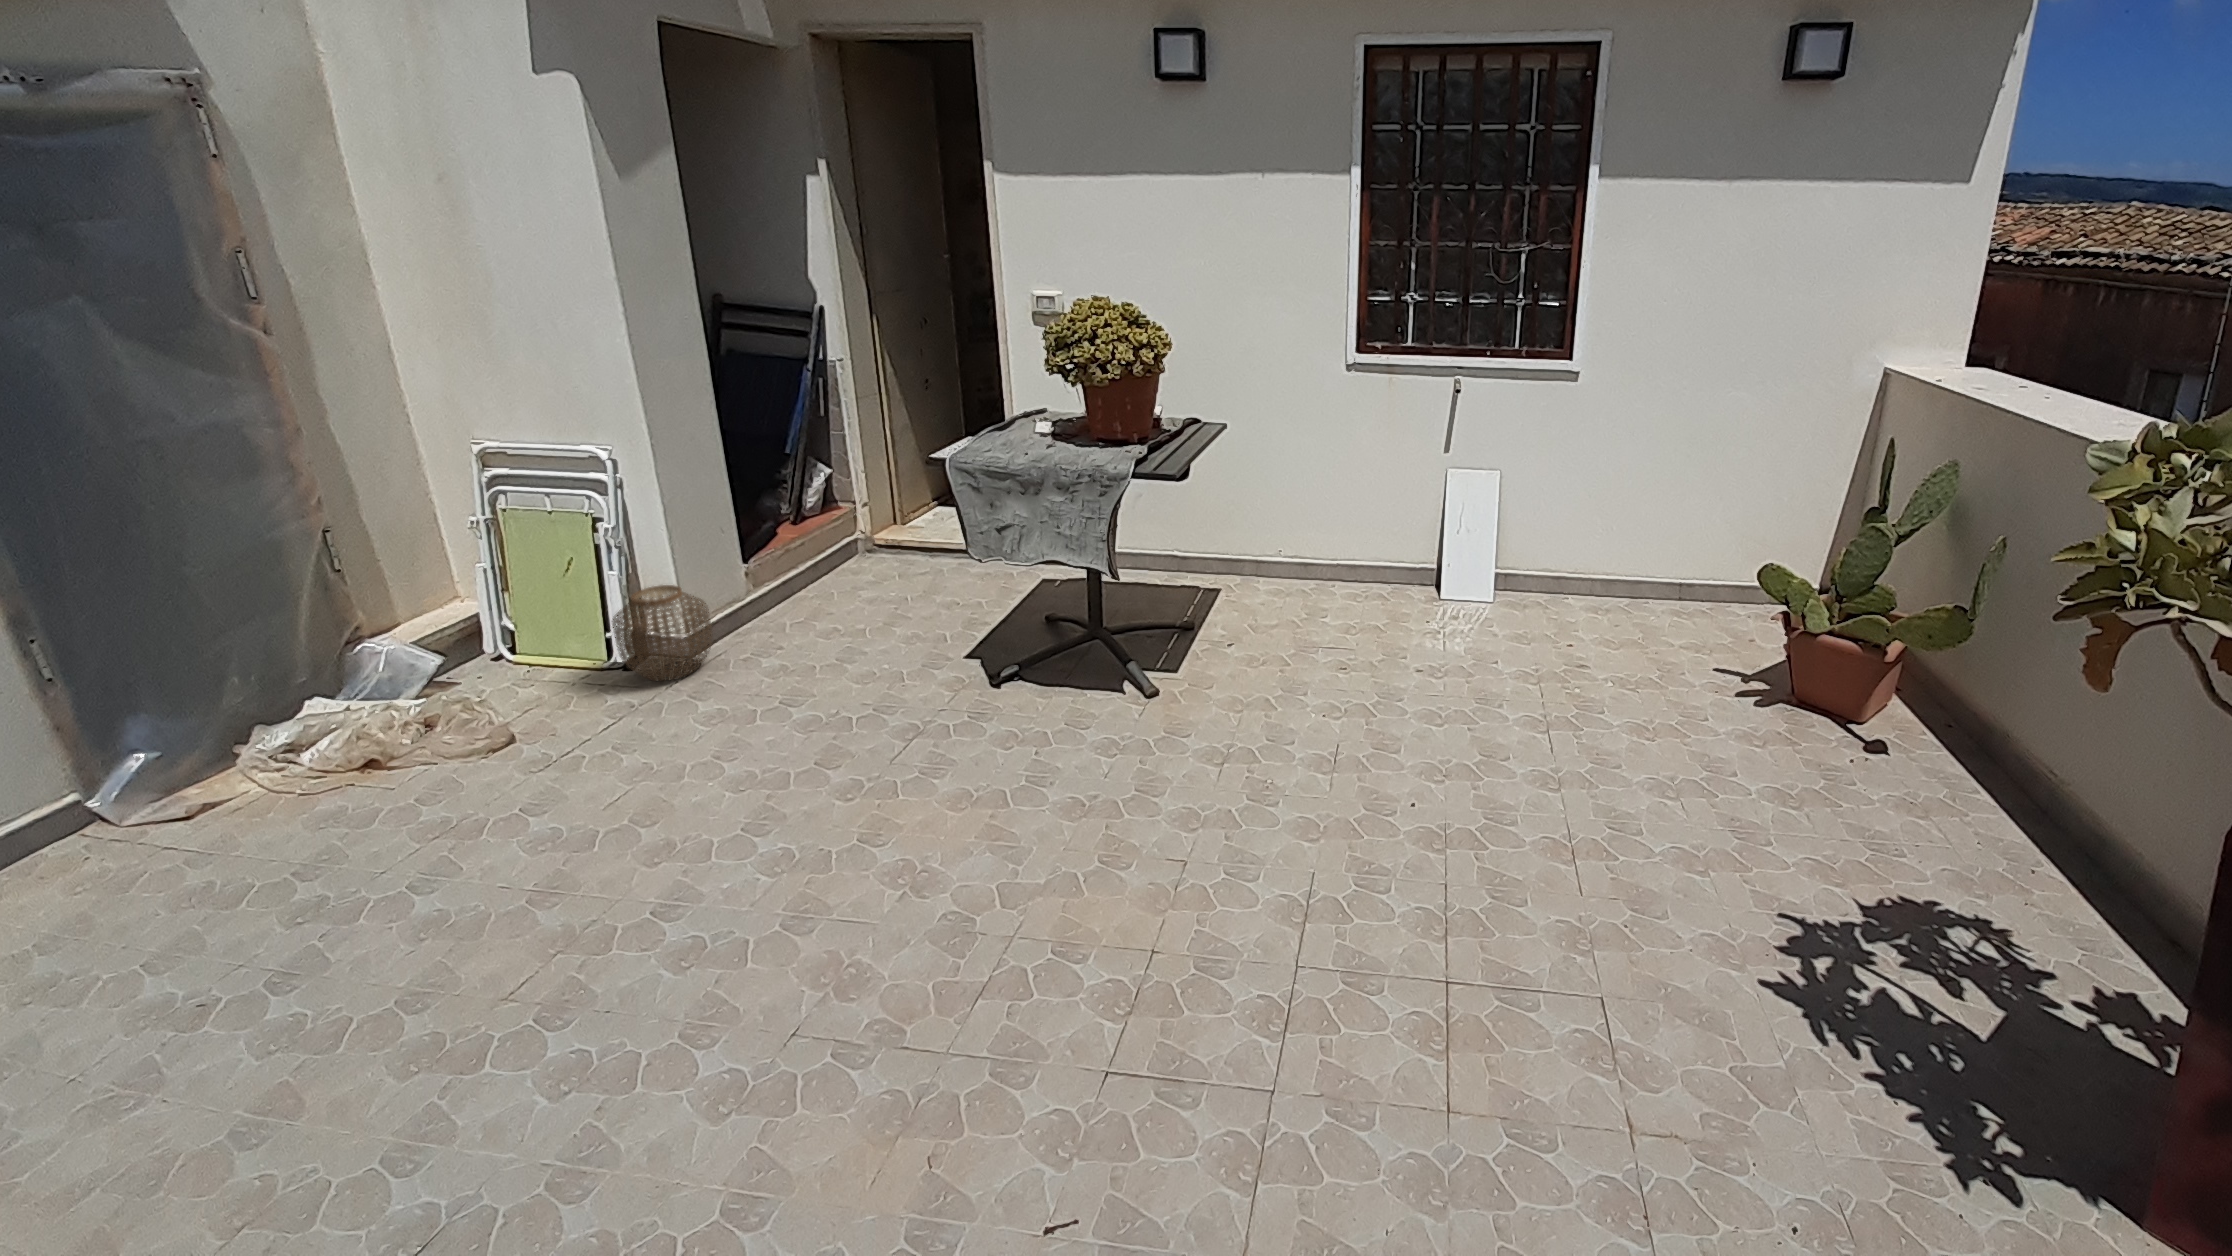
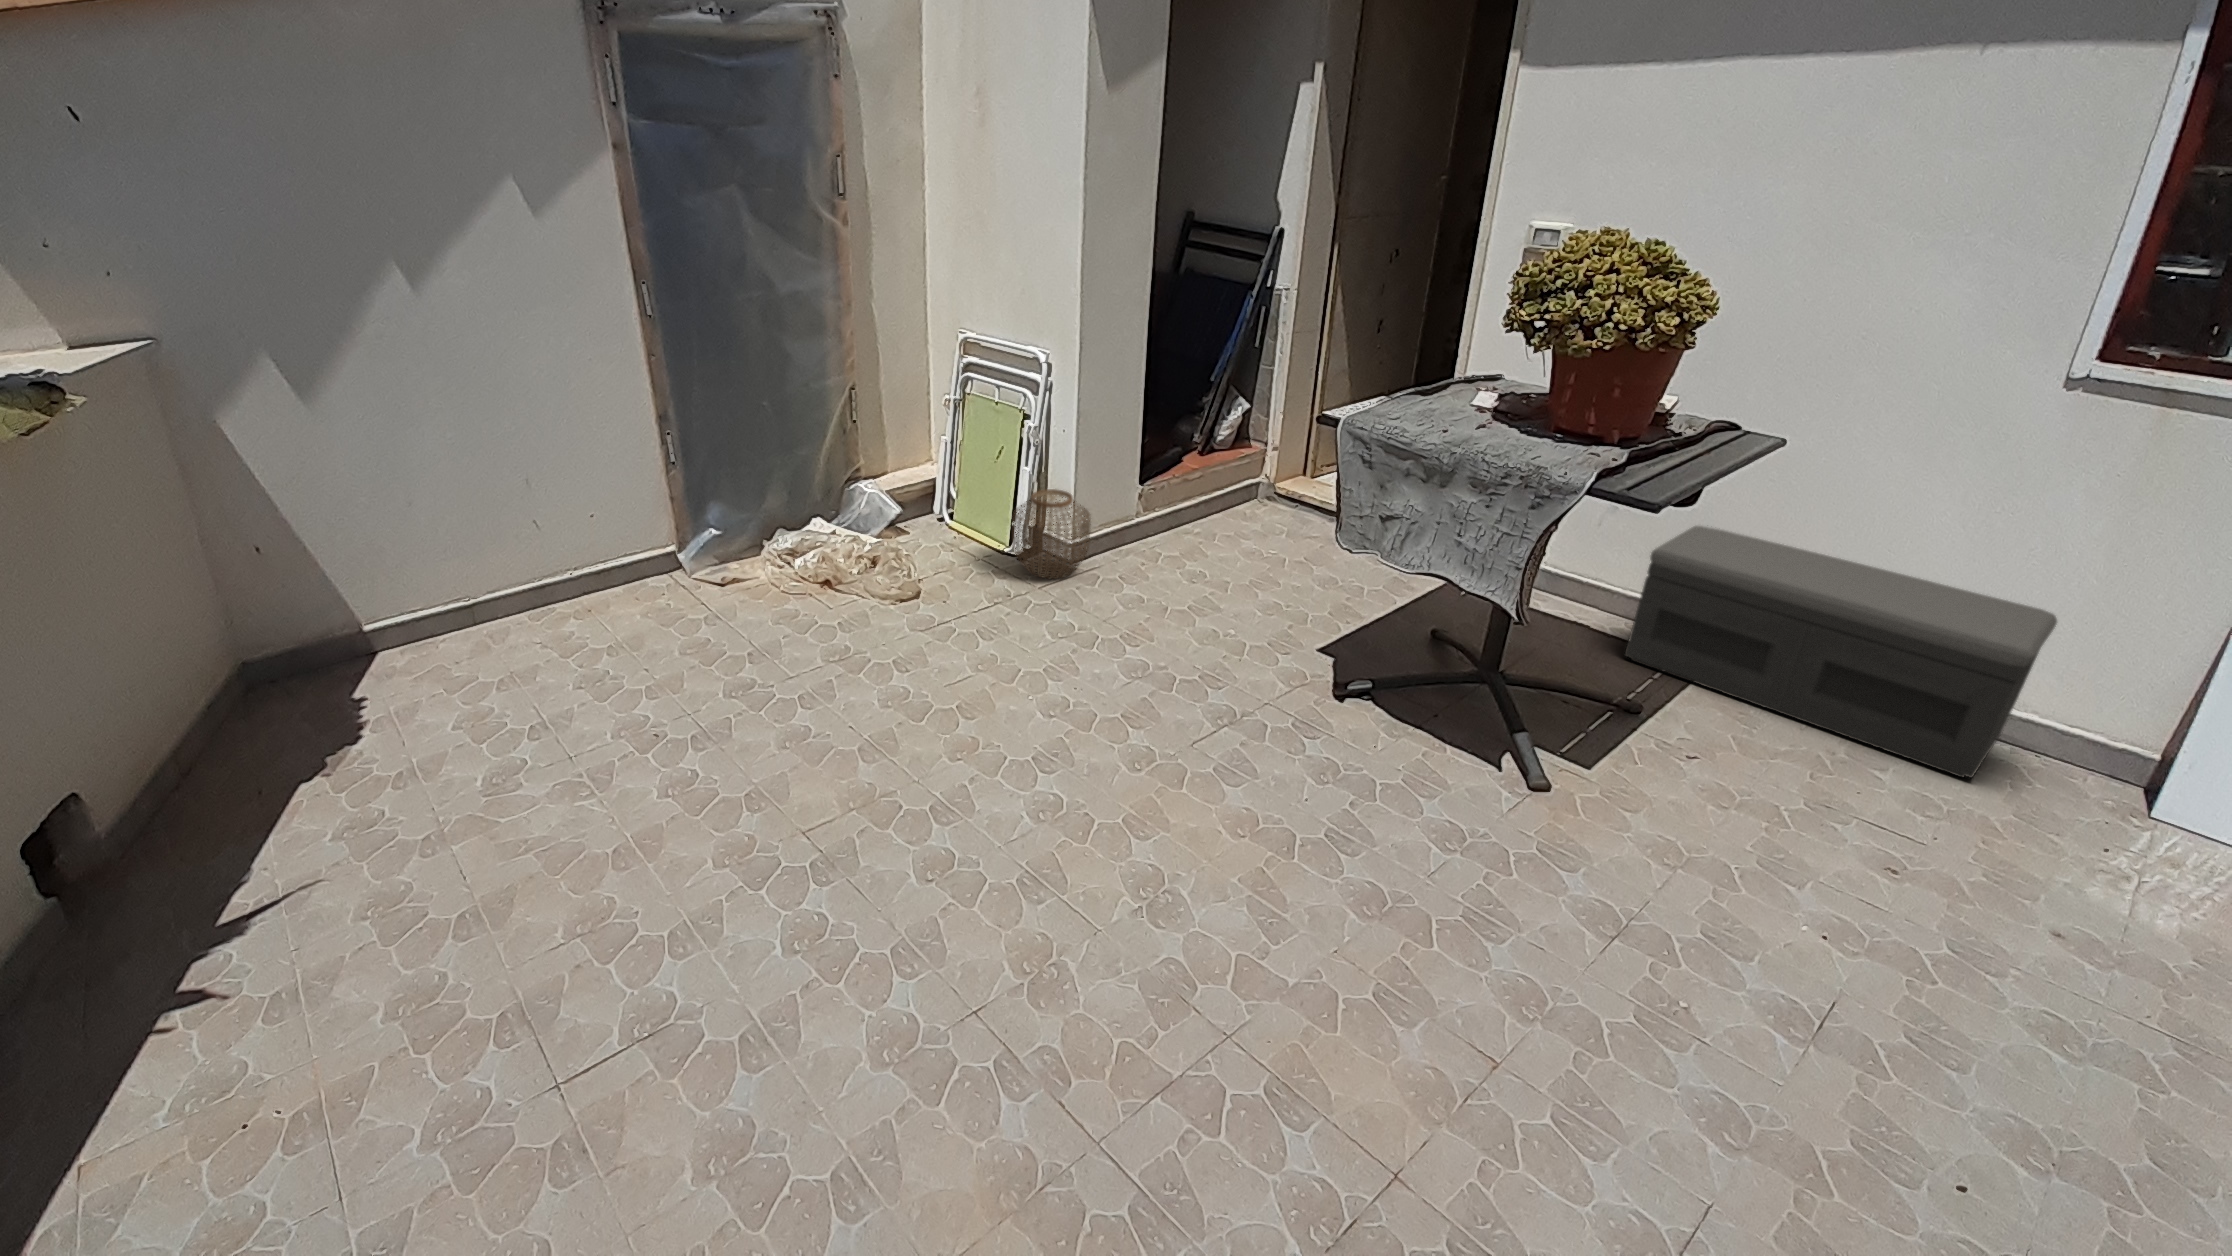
storage bench: none [1174,494,1377,613] -> present [1625,526,2057,778]

